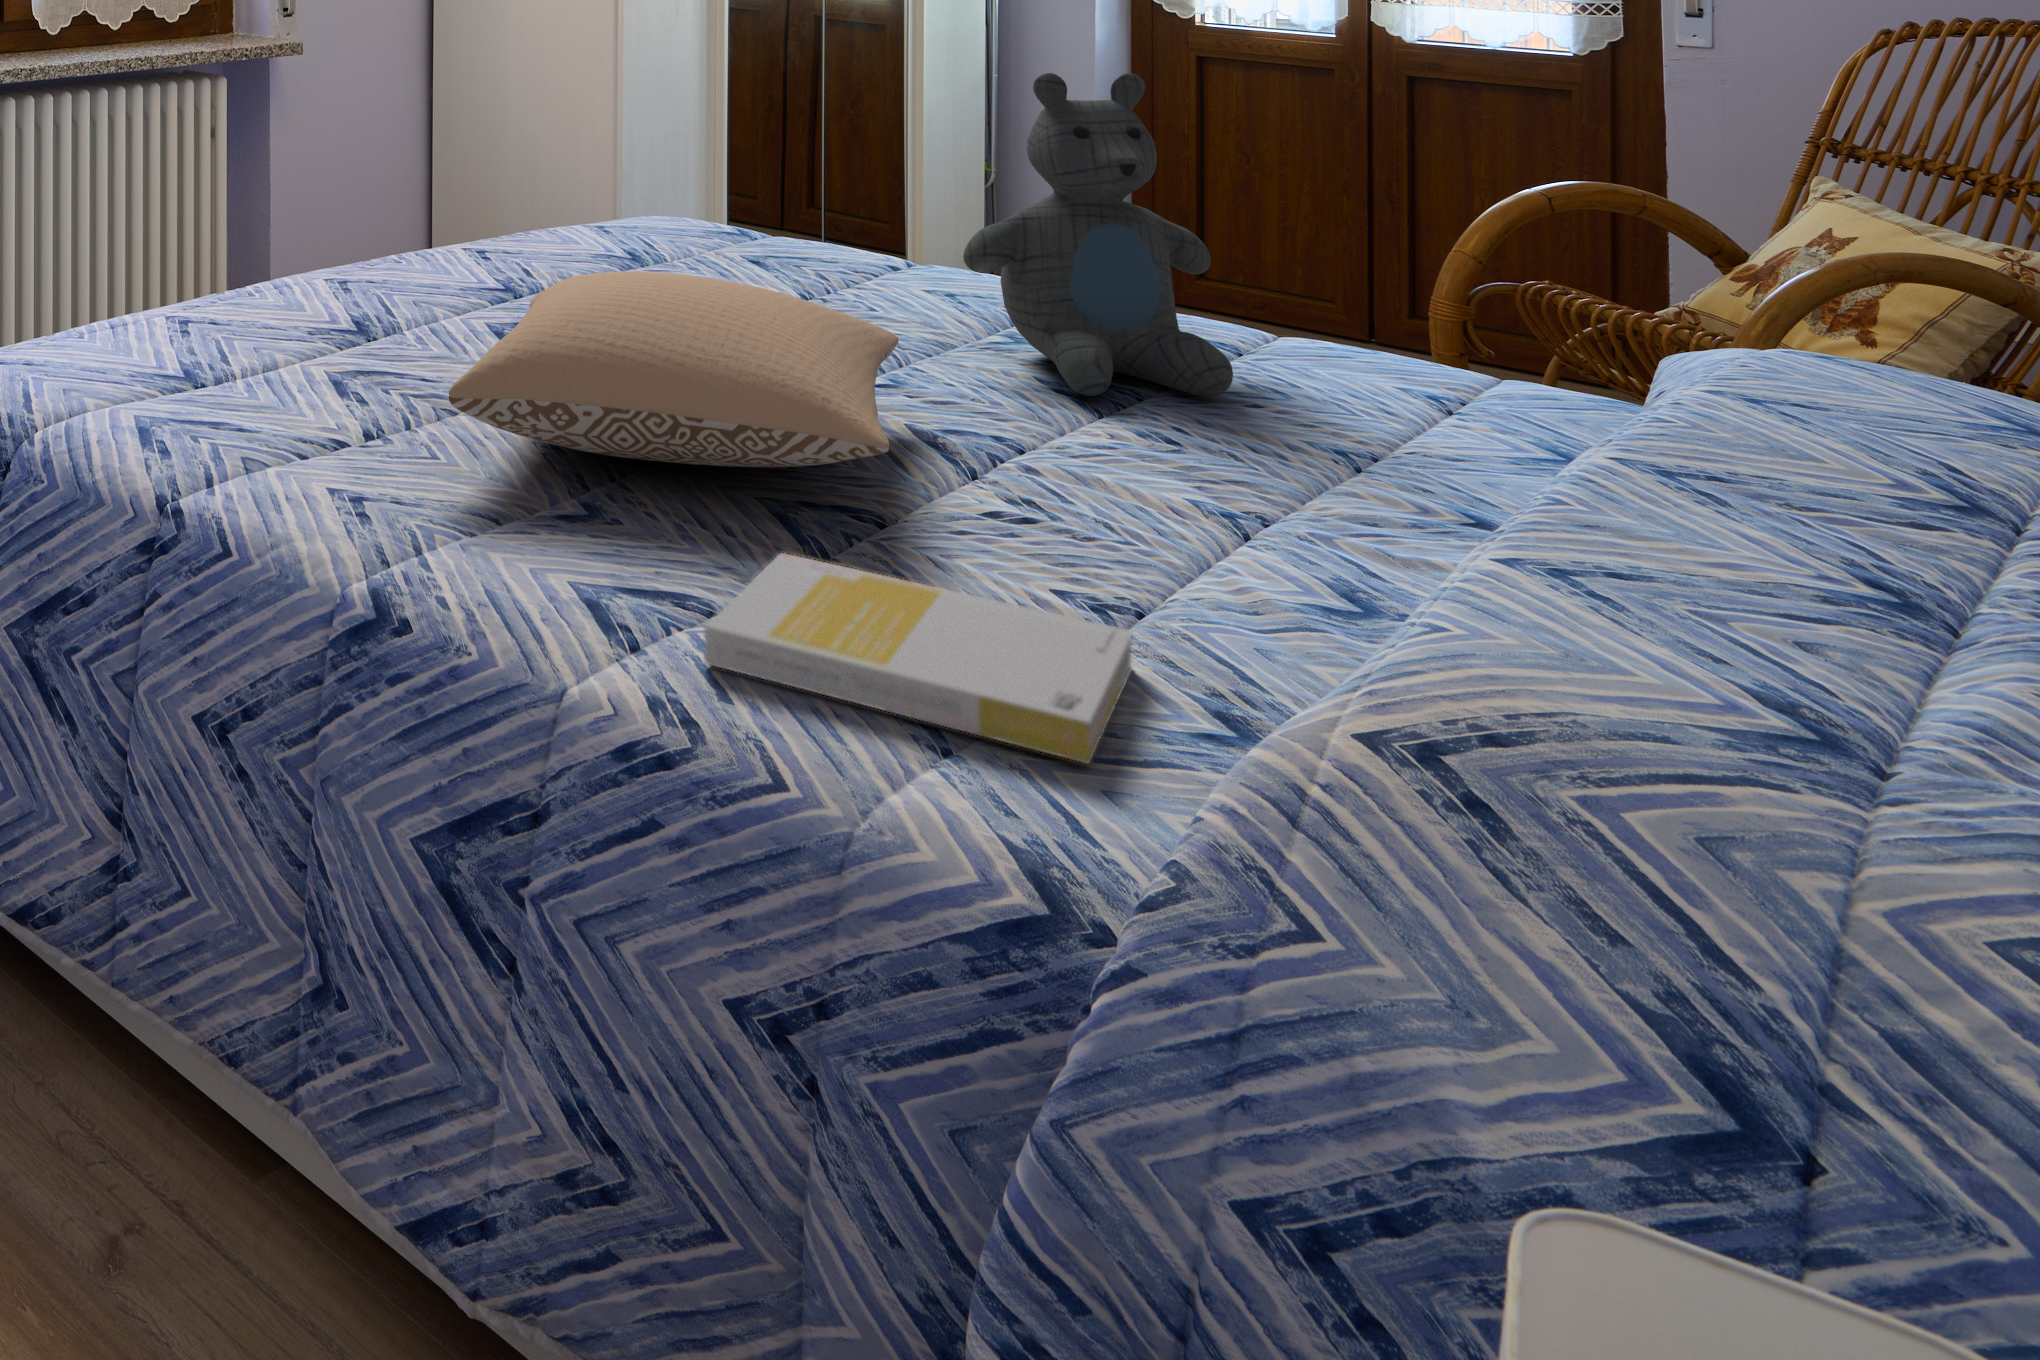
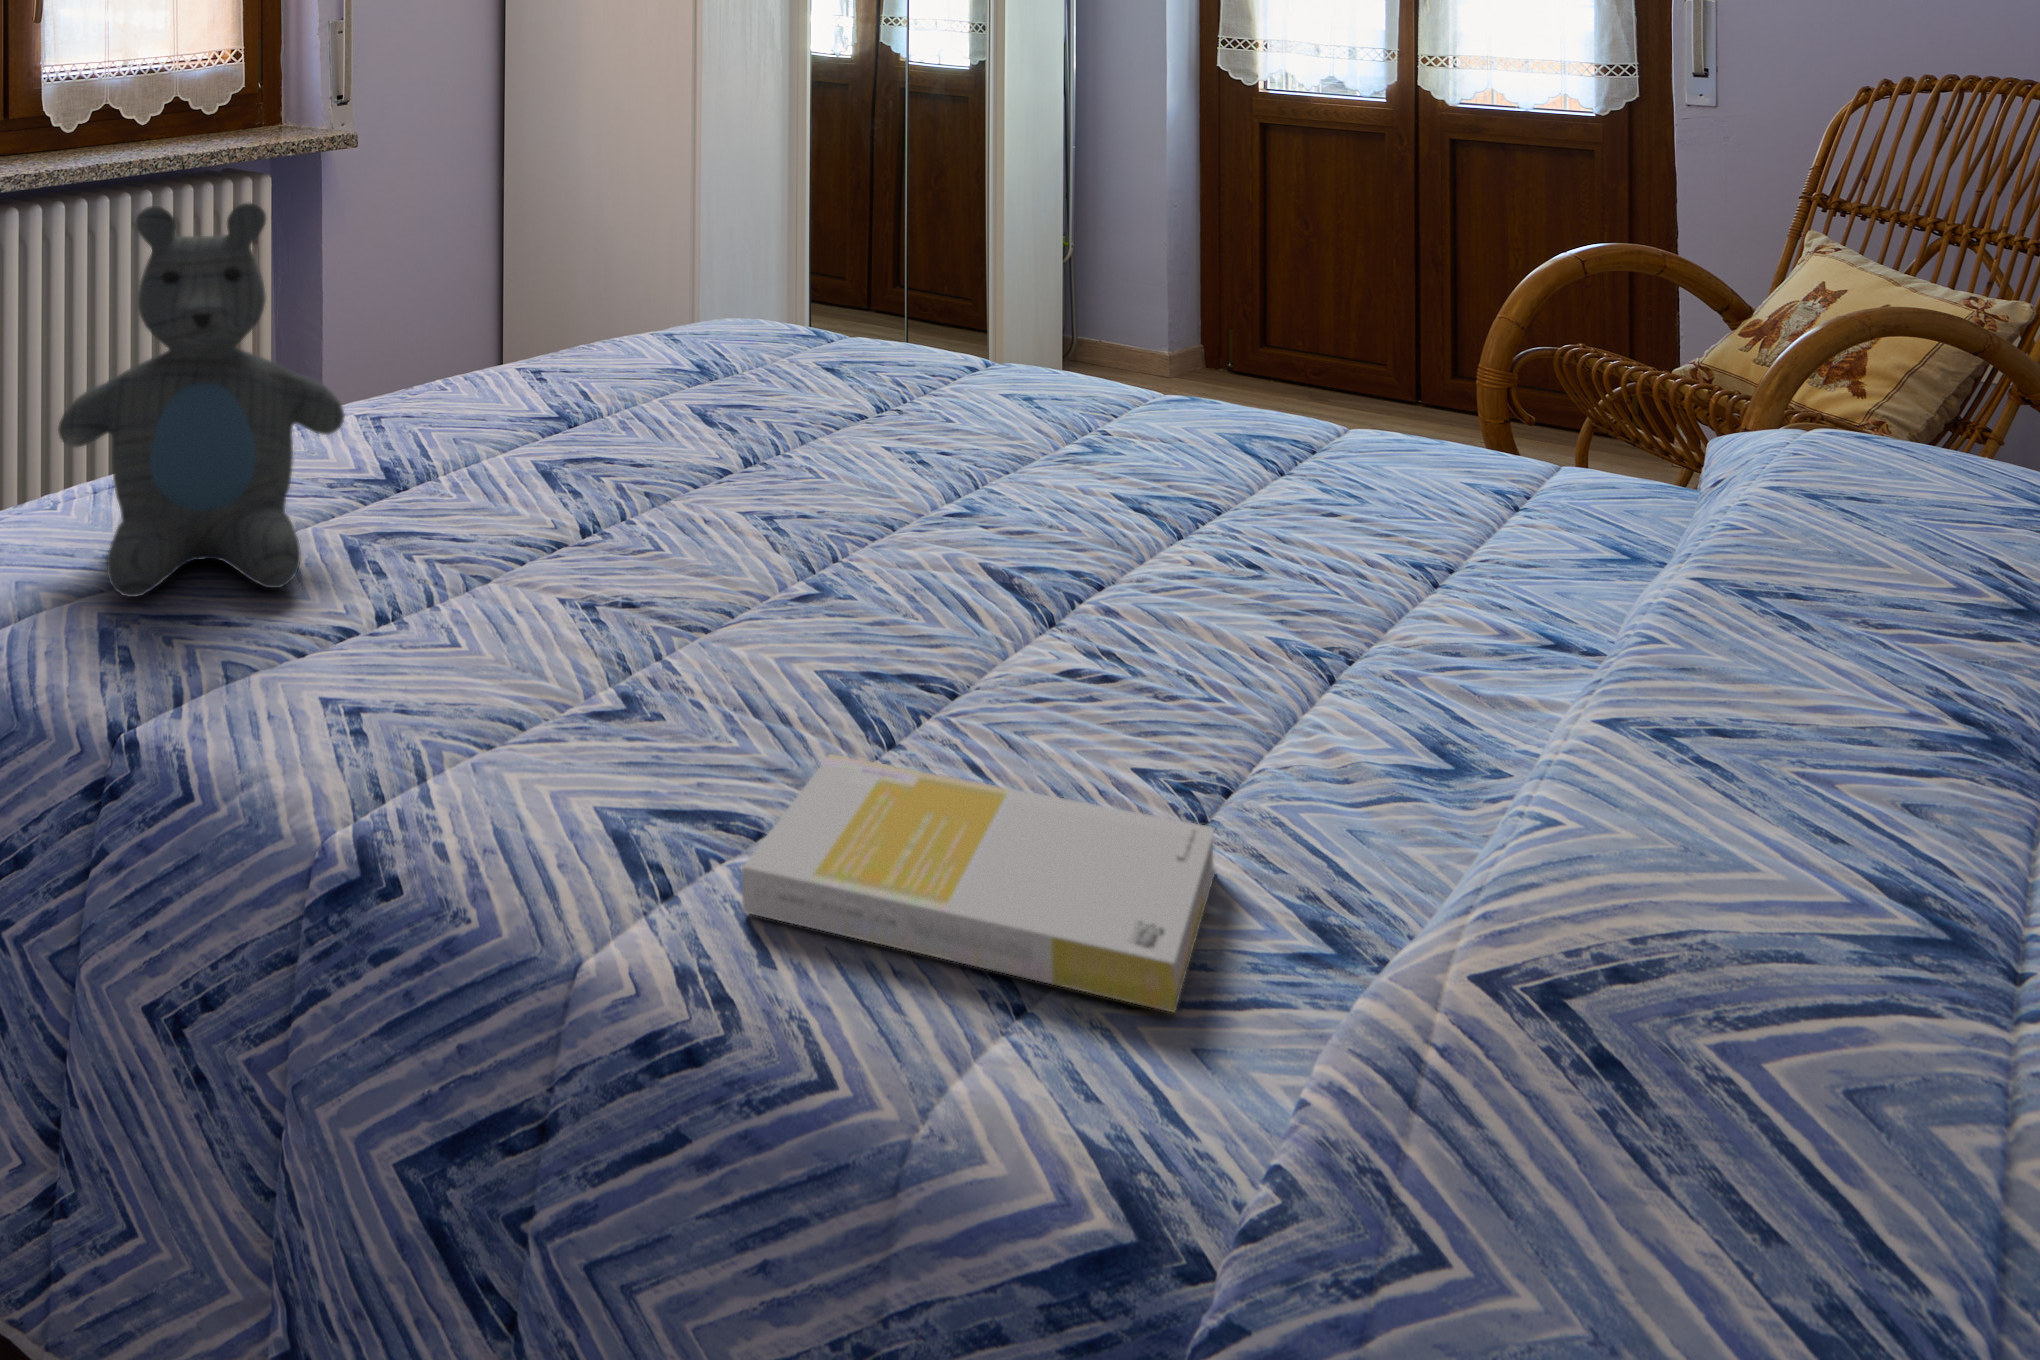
teddy bear: present [963,73,1233,397] -> present [58,203,344,597]
pillow: present [449,271,898,467] -> none [455,413,955,637]

